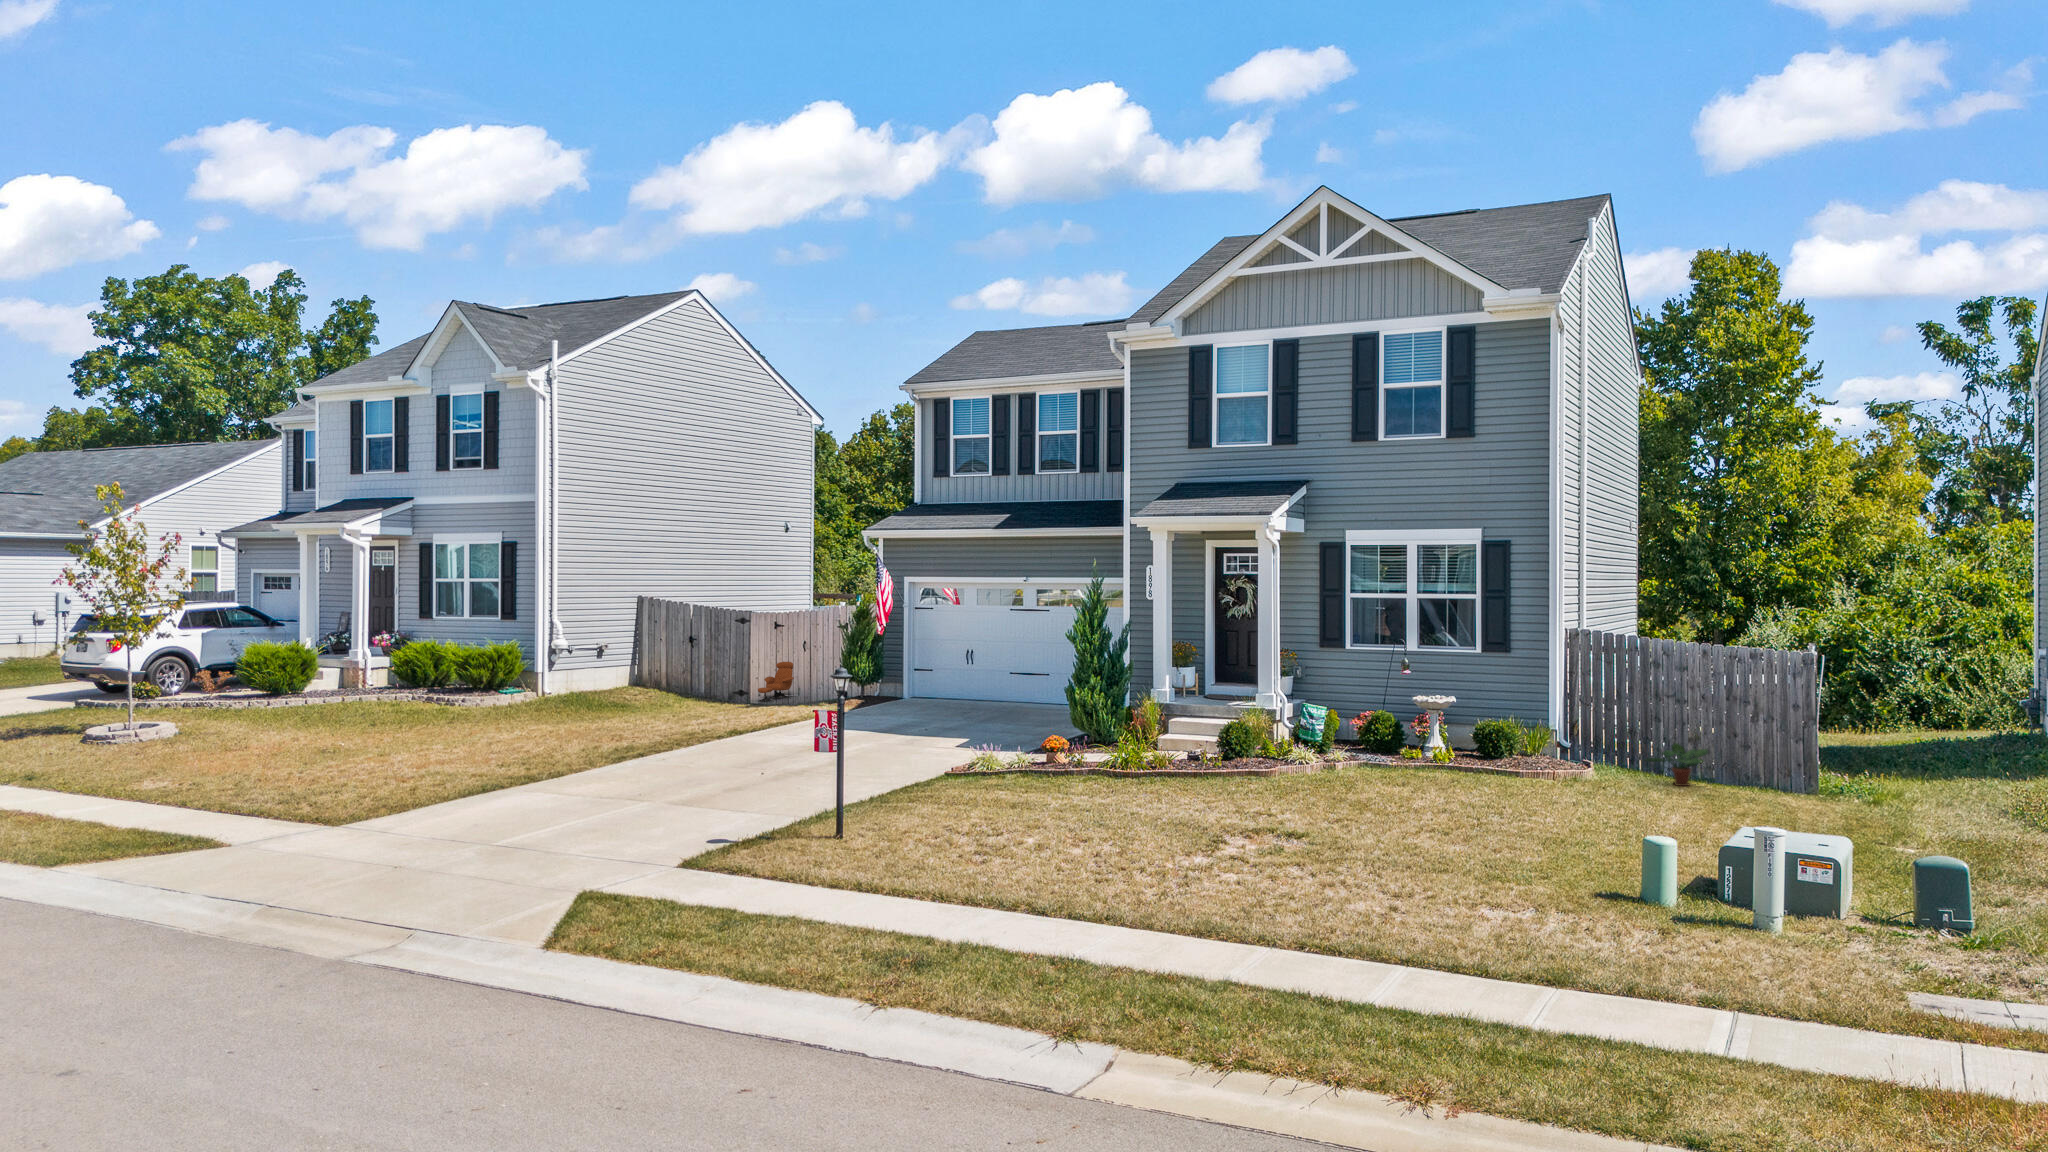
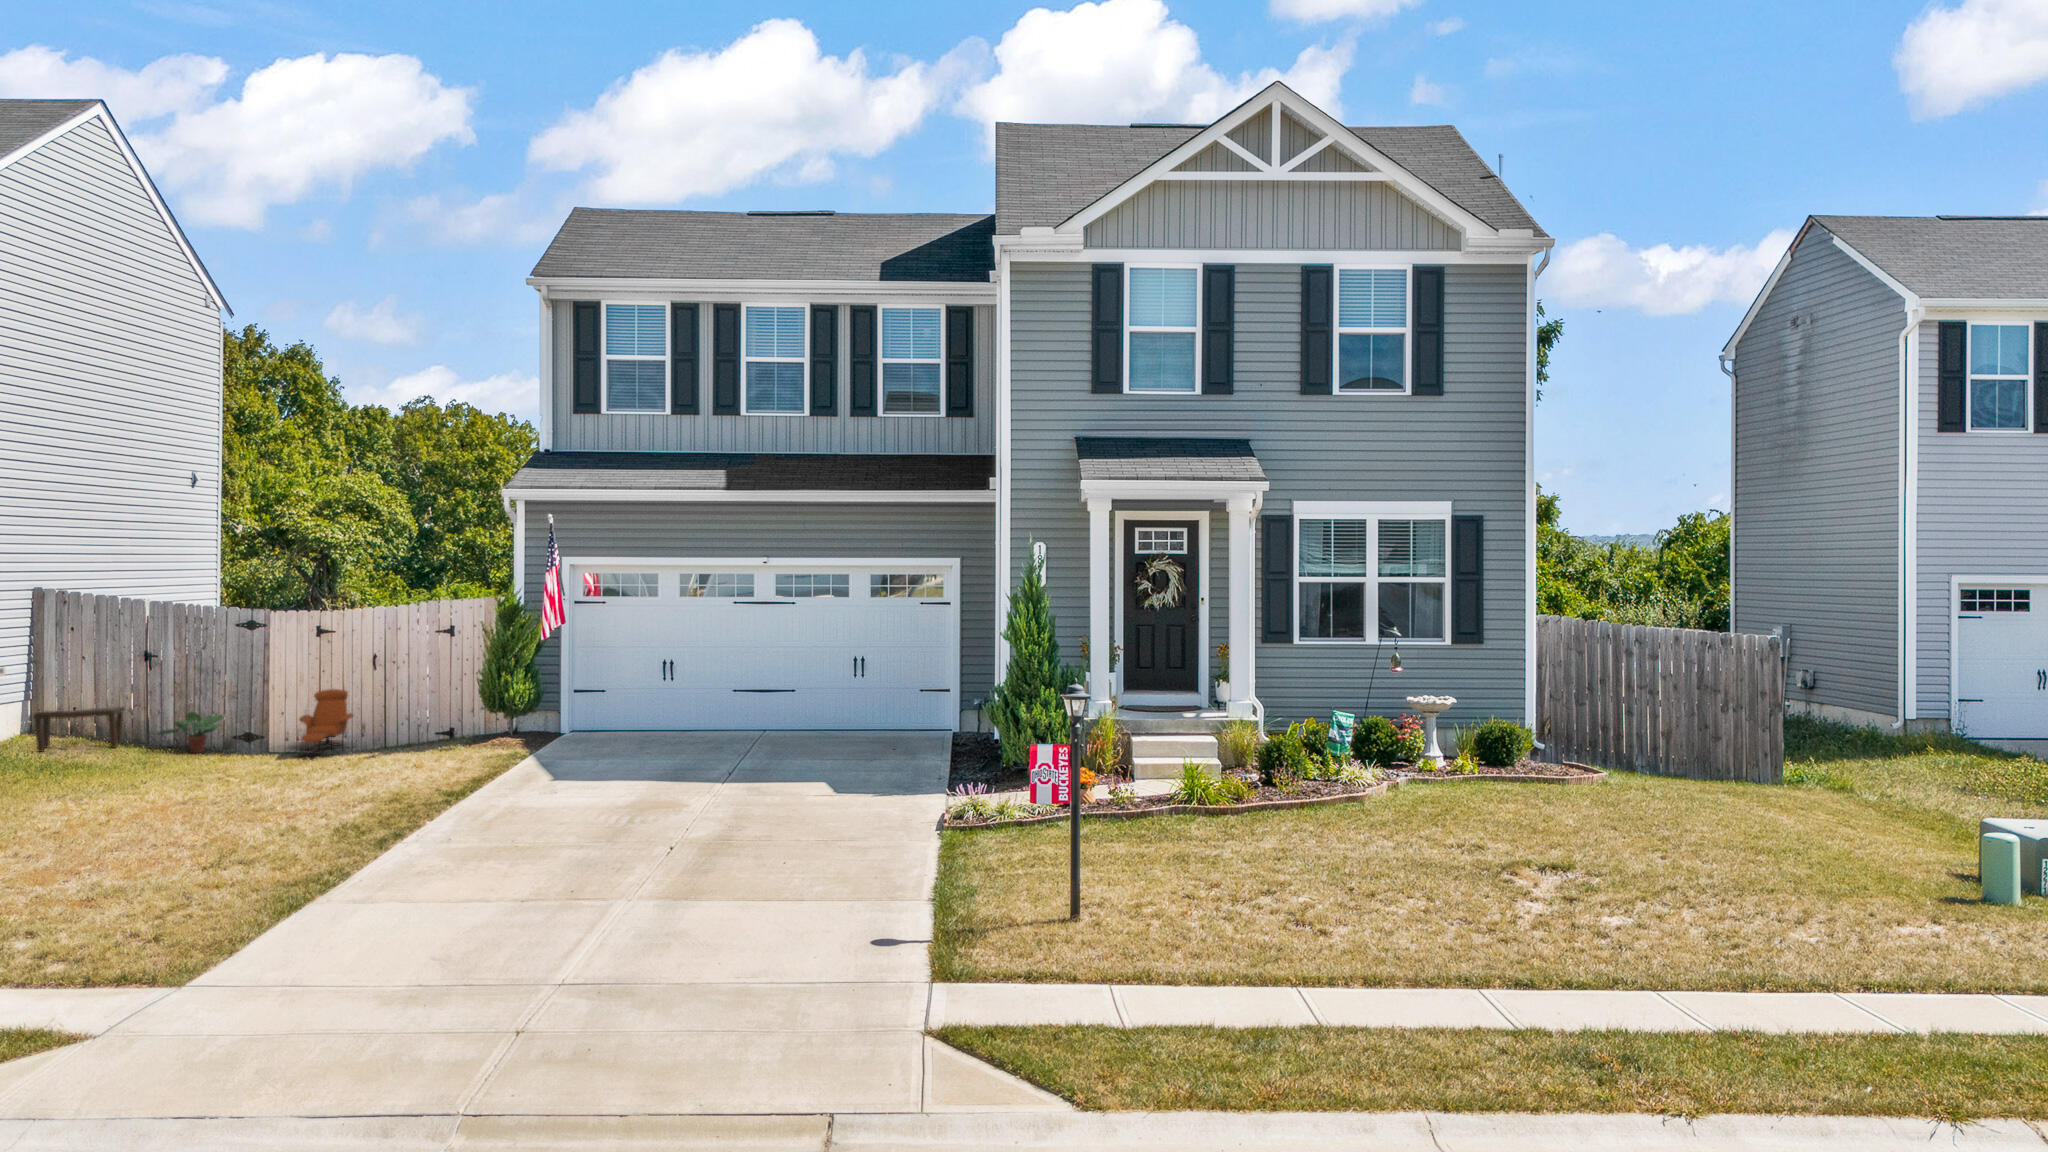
bench: none [656,668,701,692] -> present [34,707,125,752]
potted plant: present [1644,743,1709,786] -> present [157,712,222,753]

